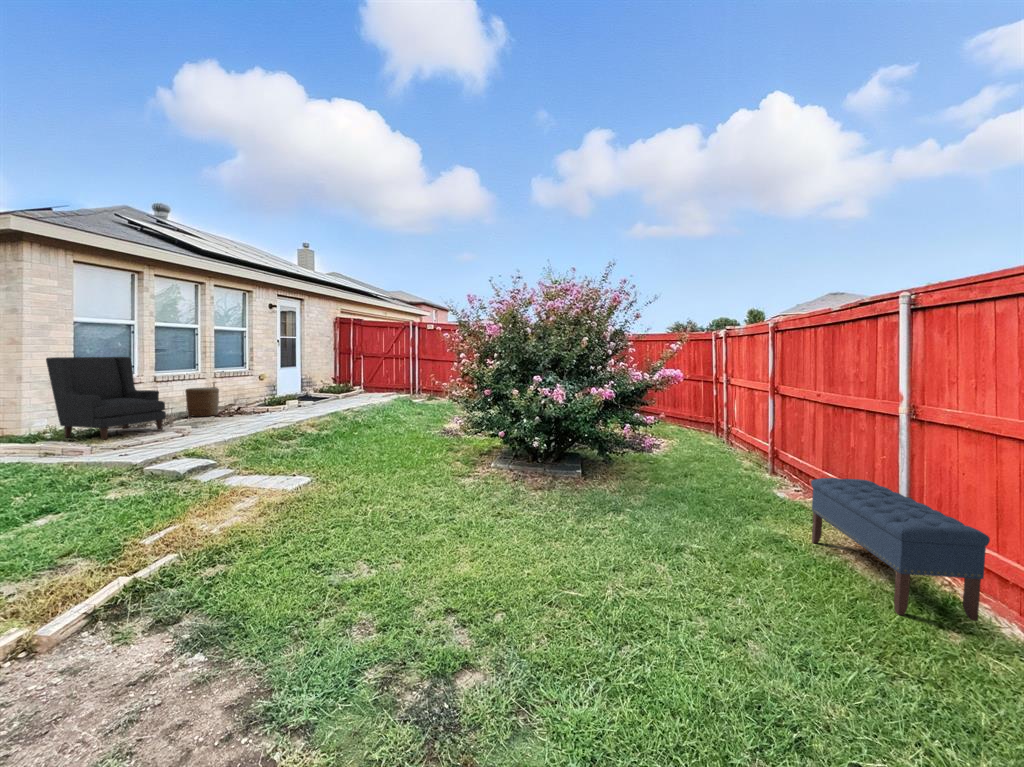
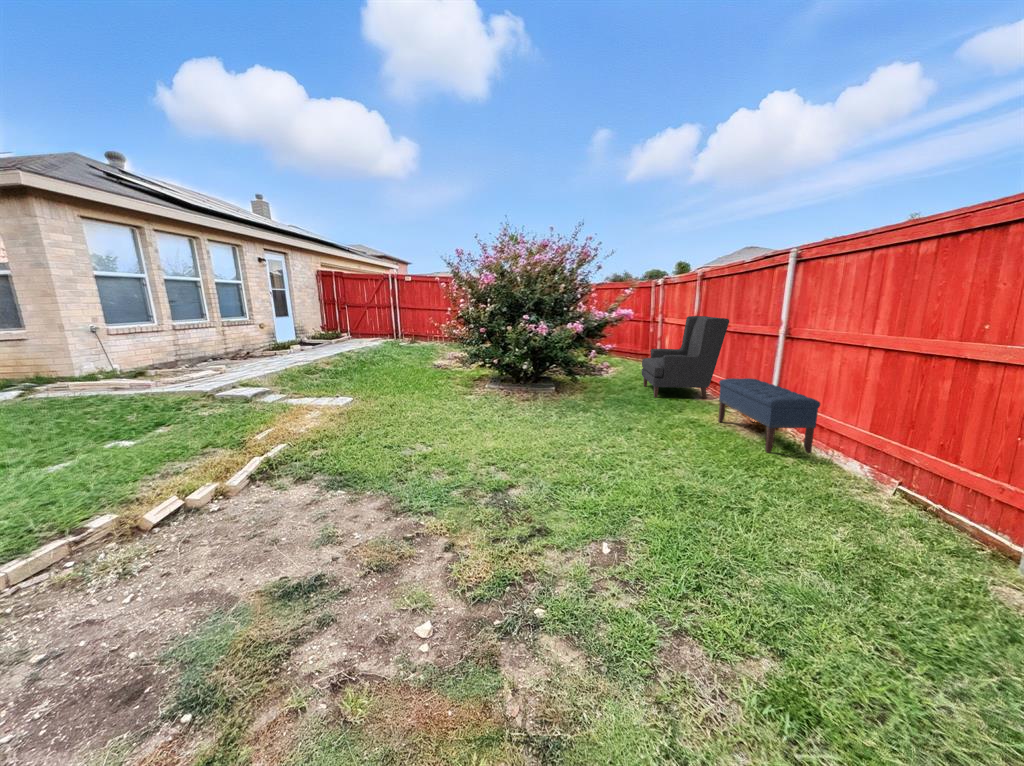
chair: present [46,357,166,440] -> present [642,316,729,398]
basket: present [185,388,219,417] -> none [202,334,232,360]

